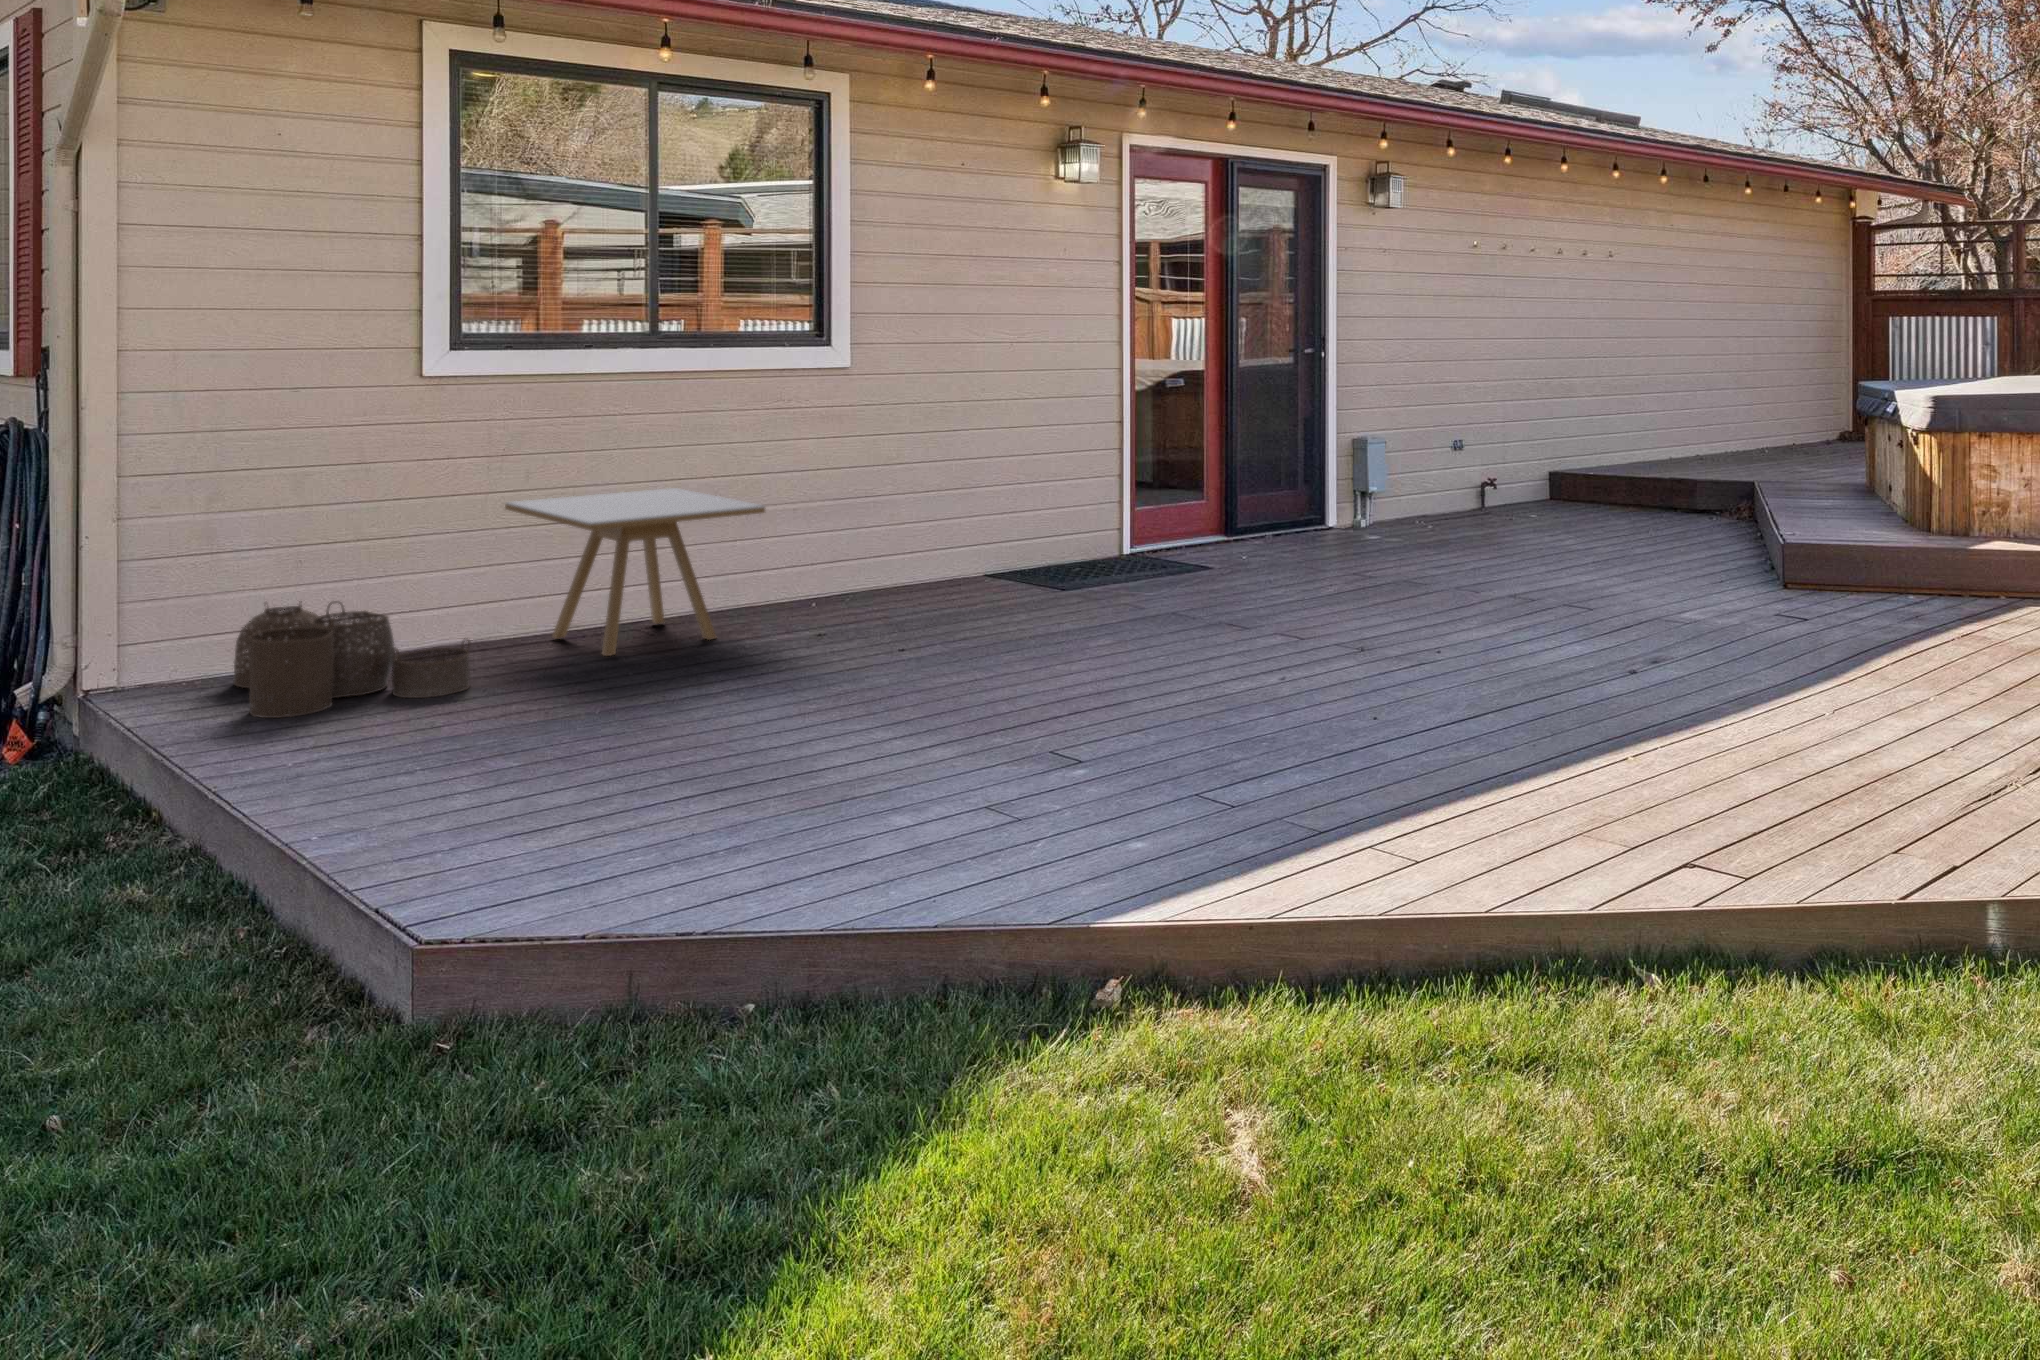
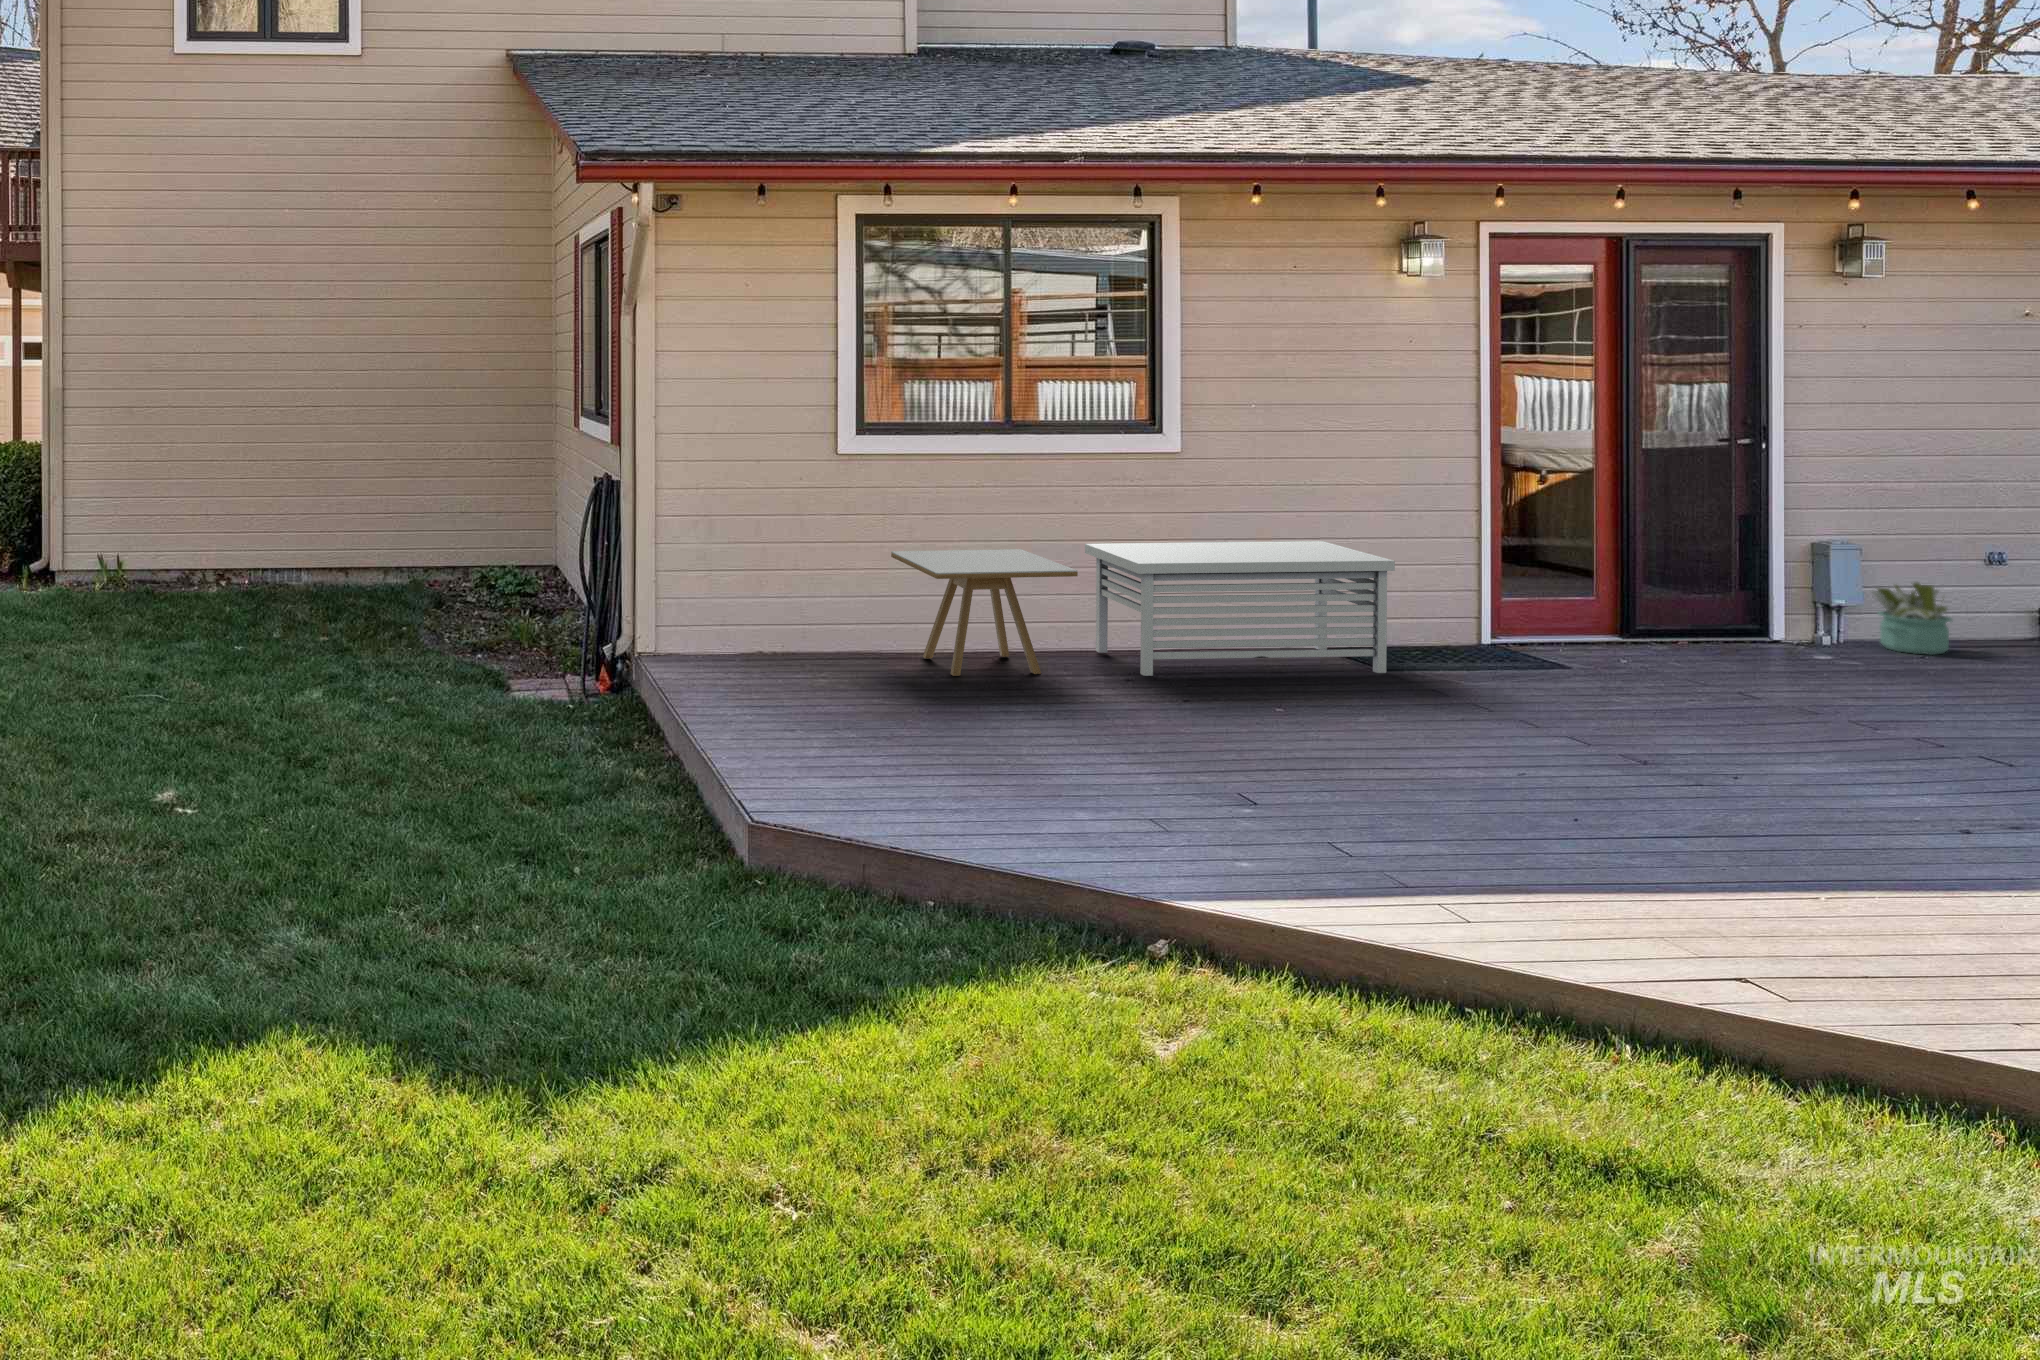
storage bench: none [750,458,1078,626] -> present [1085,541,1395,676]
decorative plant: none [1383,465,1439,525] -> present [1872,582,1952,655]
woven basket: present [234,602,470,718] -> none [717,608,854,687]

